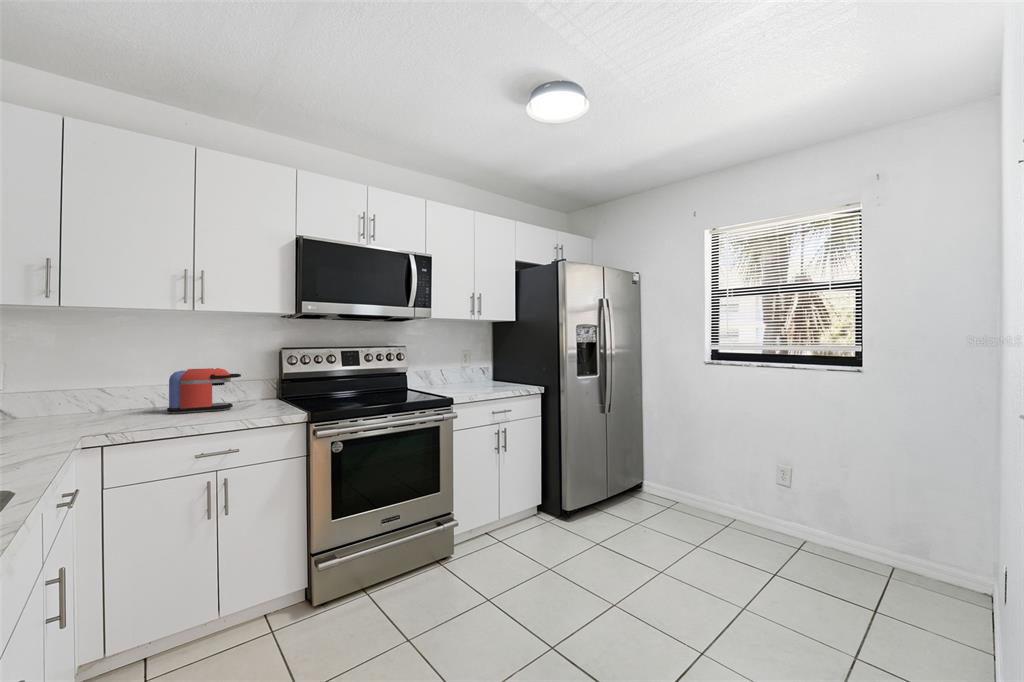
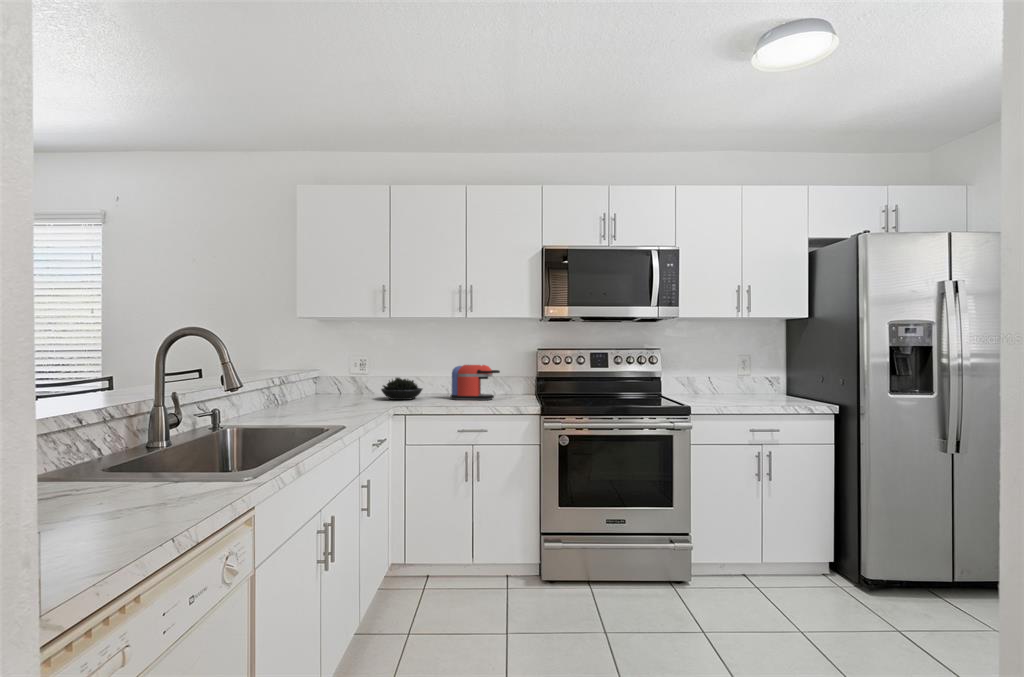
succulent plant: none [39,390,120,423] -> present [381,378,422,400]

